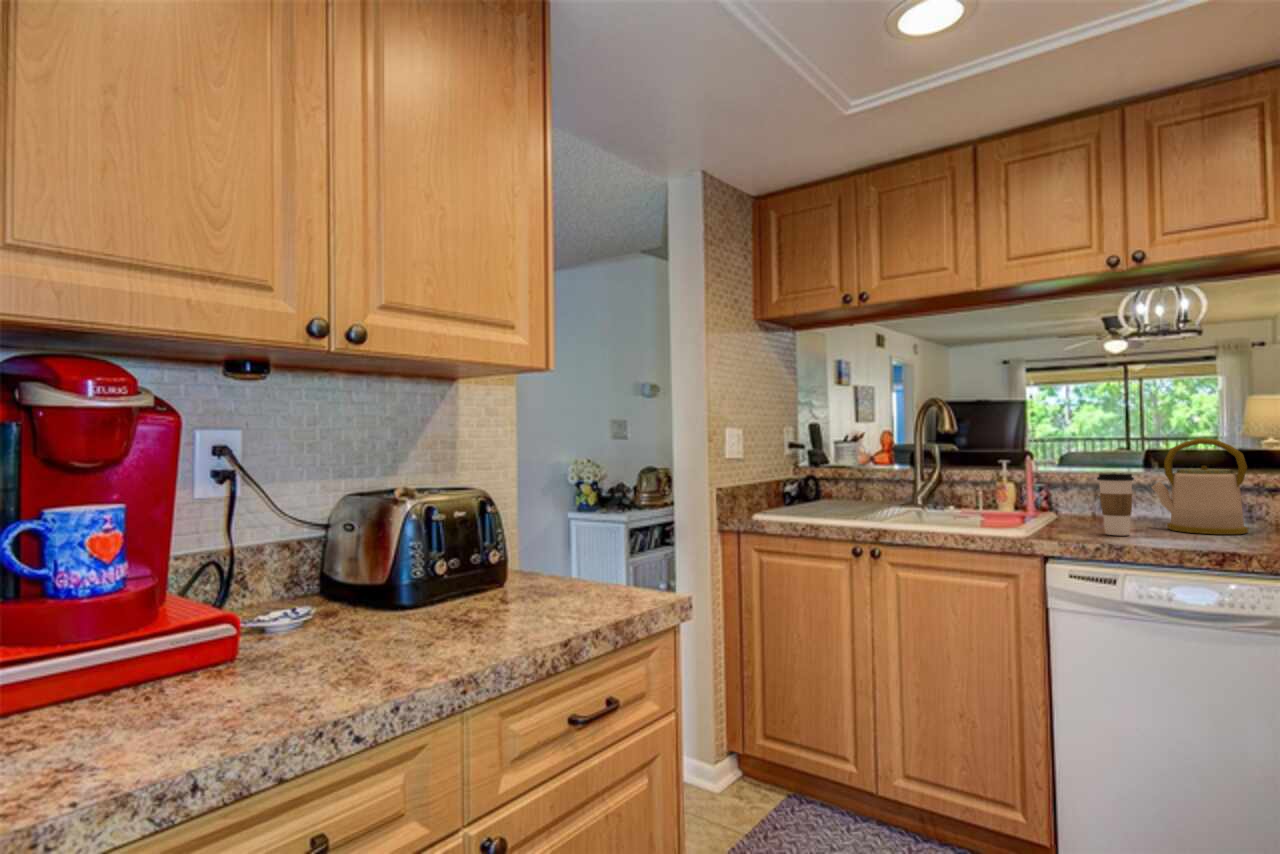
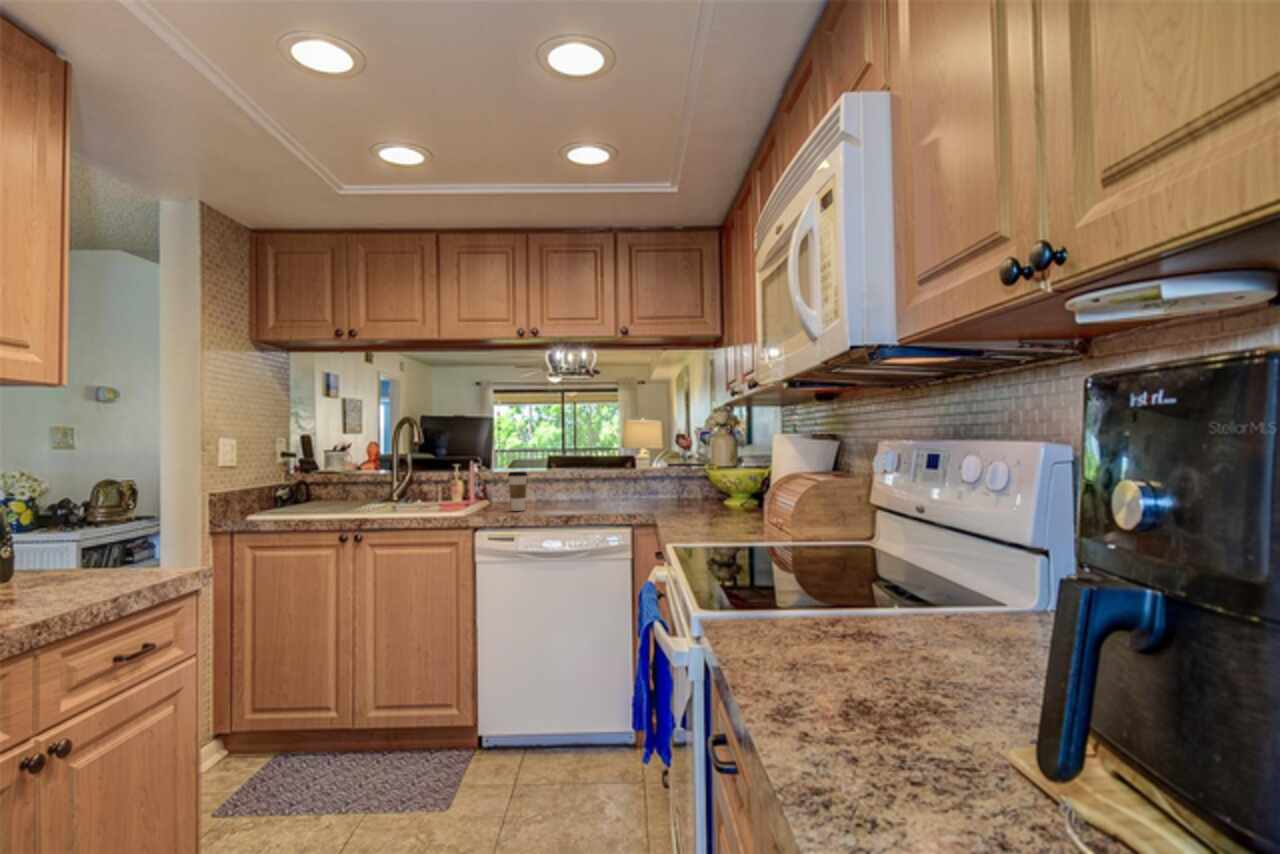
kettle: present [1152,438,1249,534] -> none [539,449,584,506]

